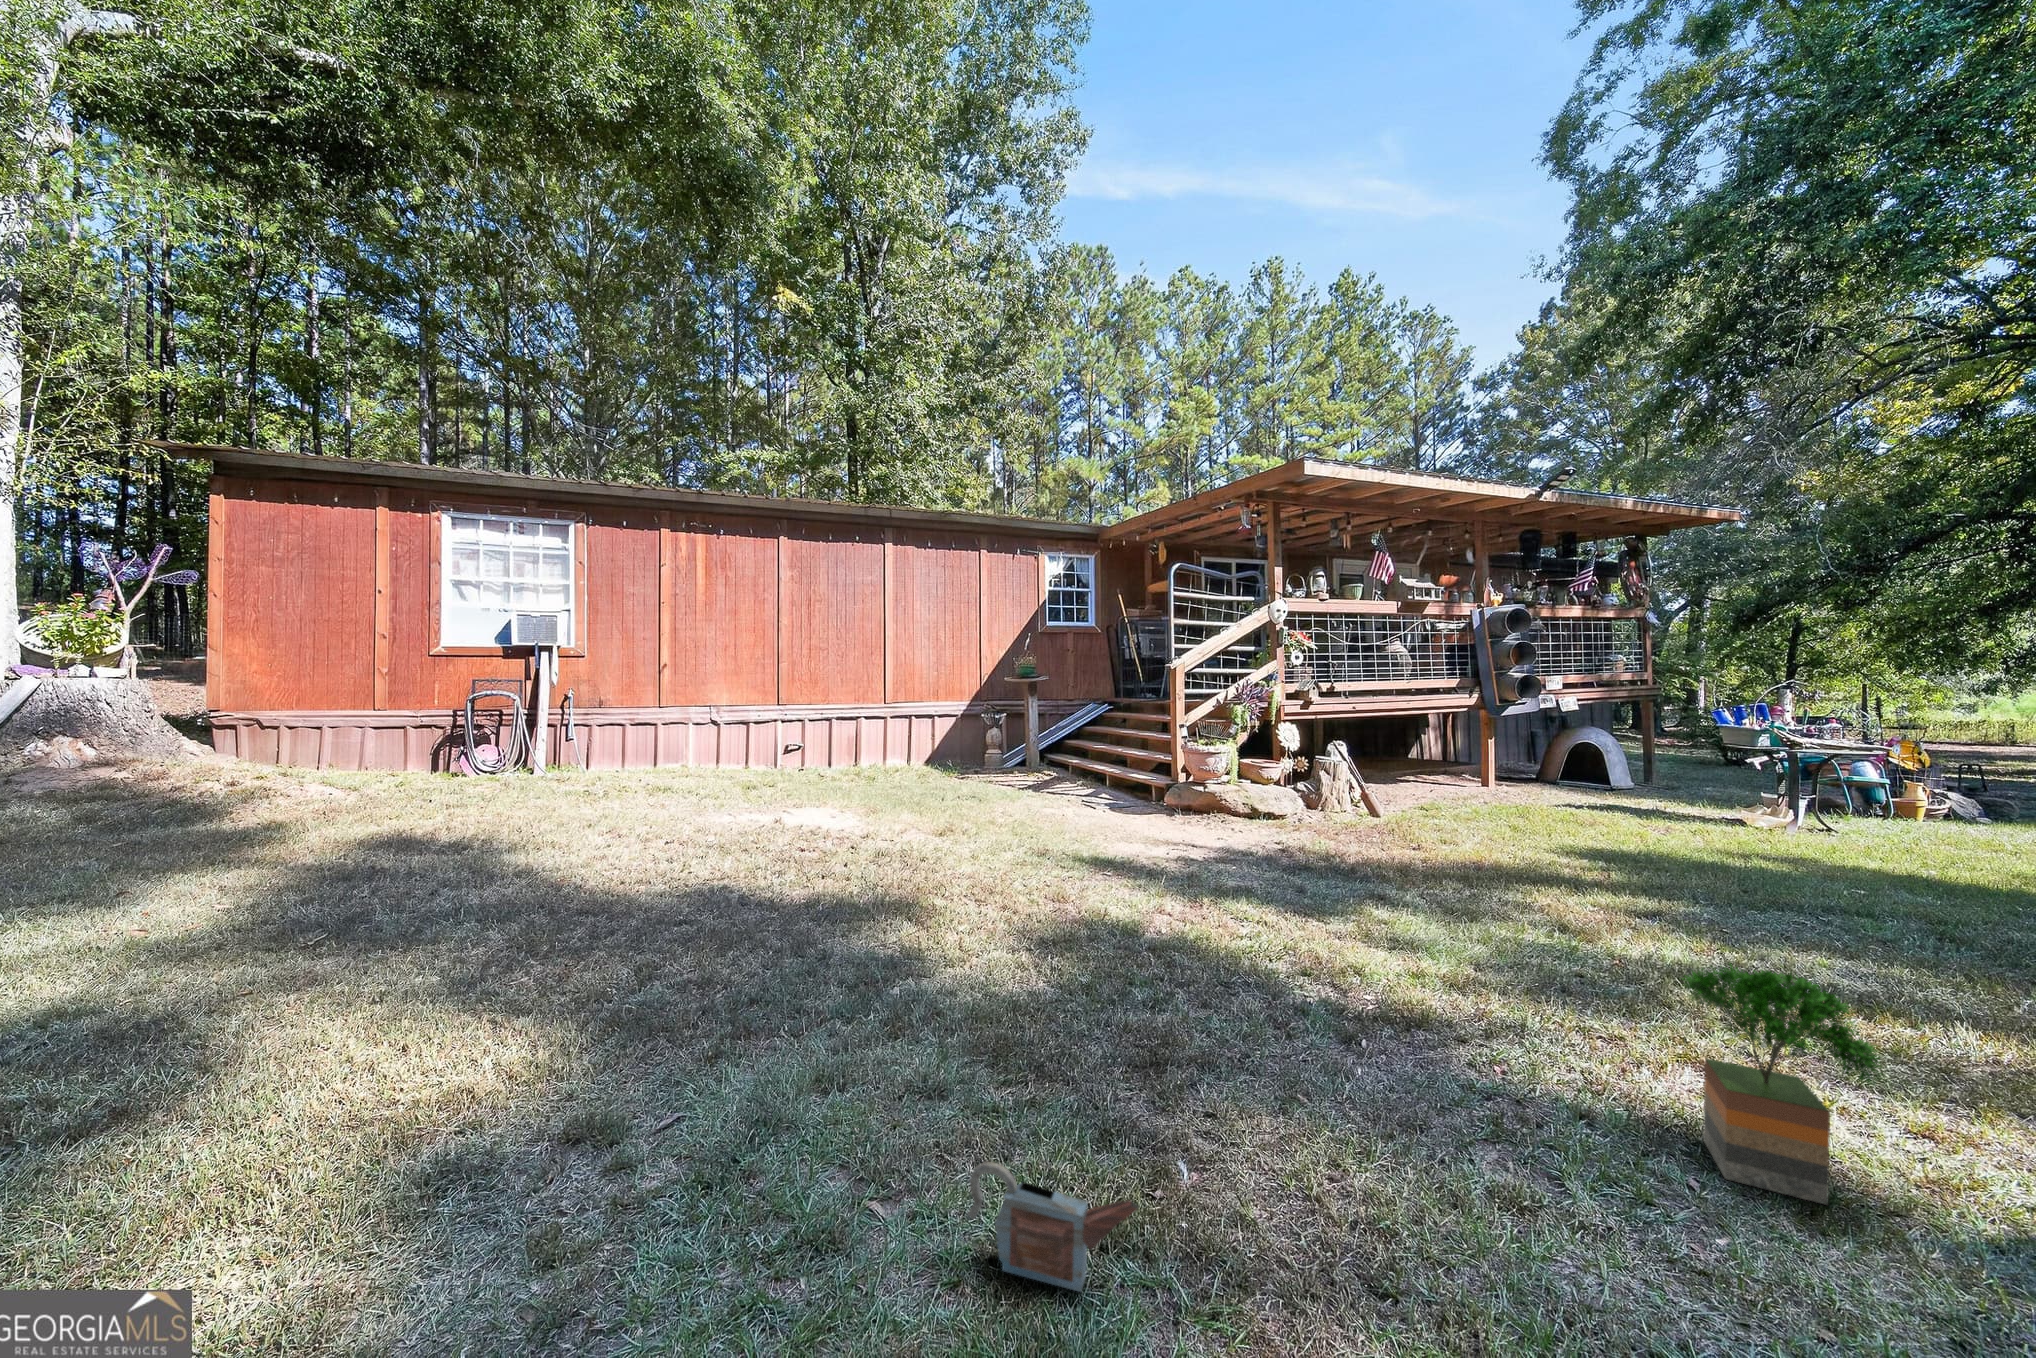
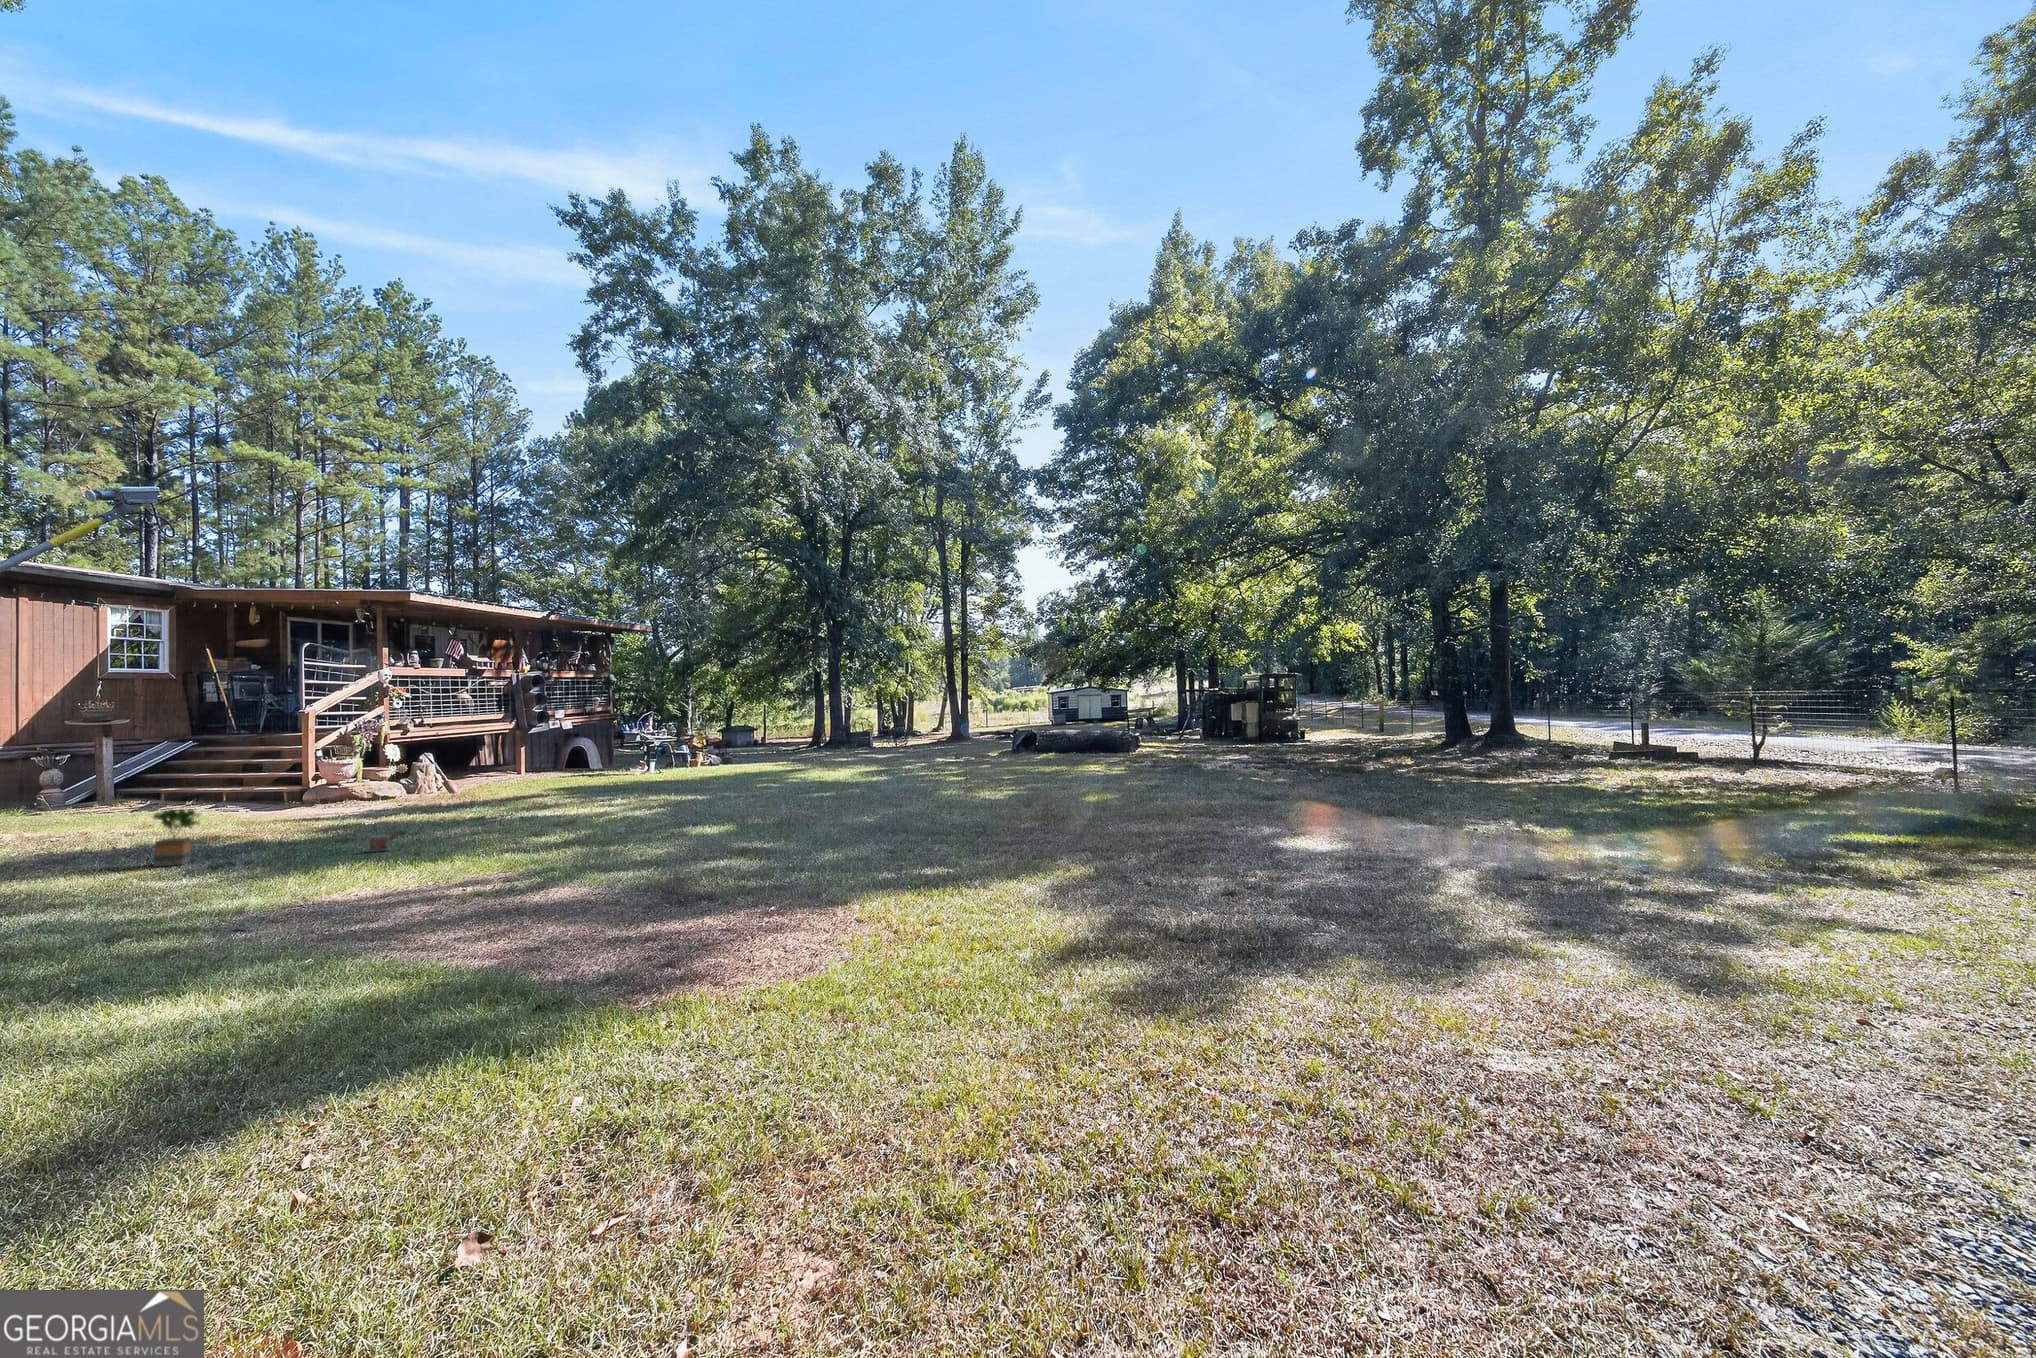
potted tree: present [1683,964,1880,1205] -> present [153,809,201,867]

